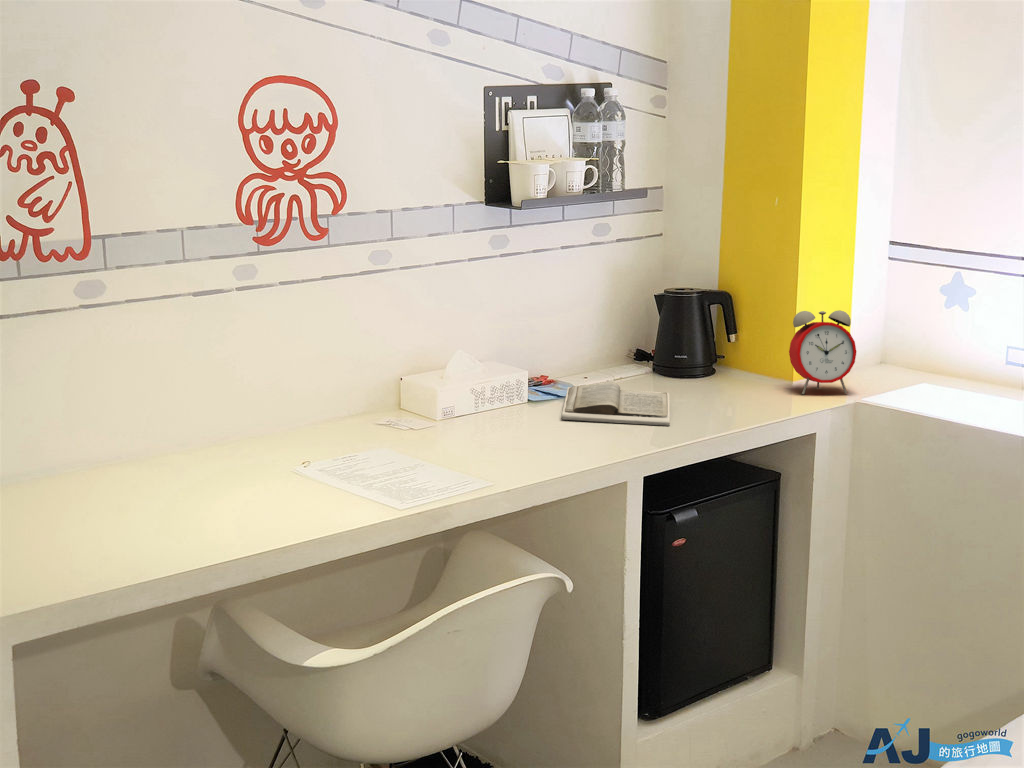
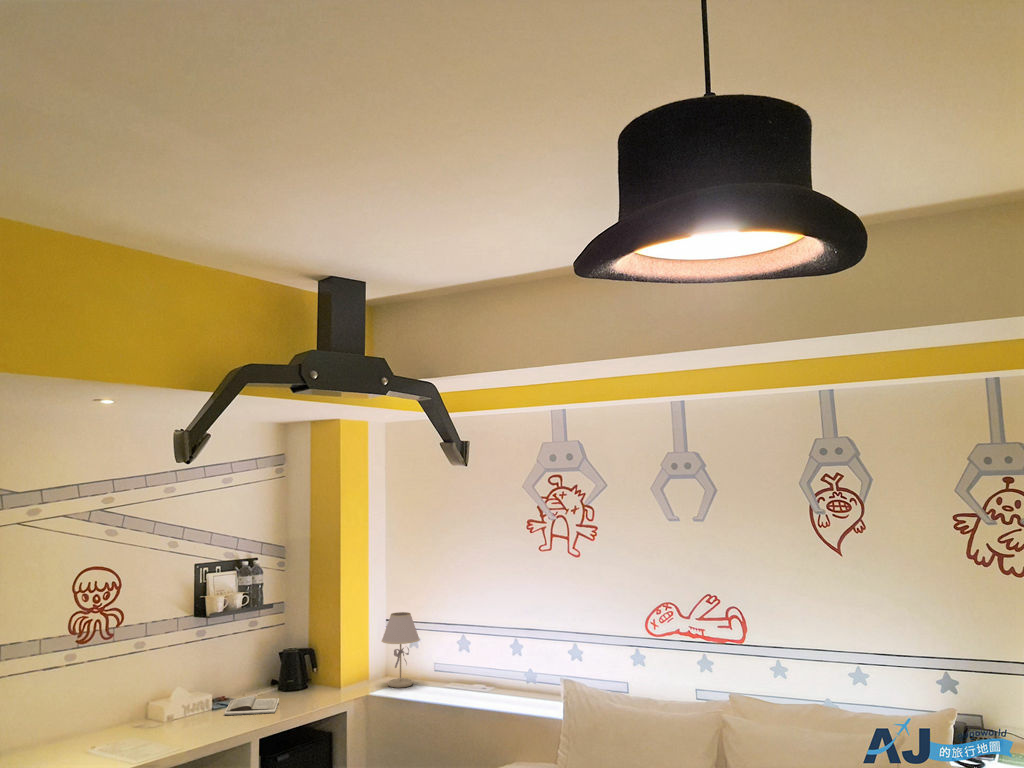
table lamp: none [890,227,983,394] -> present [382,612,420,688]
alarm clock: present [789,310,856,394] -> none [337,653,366,693]

